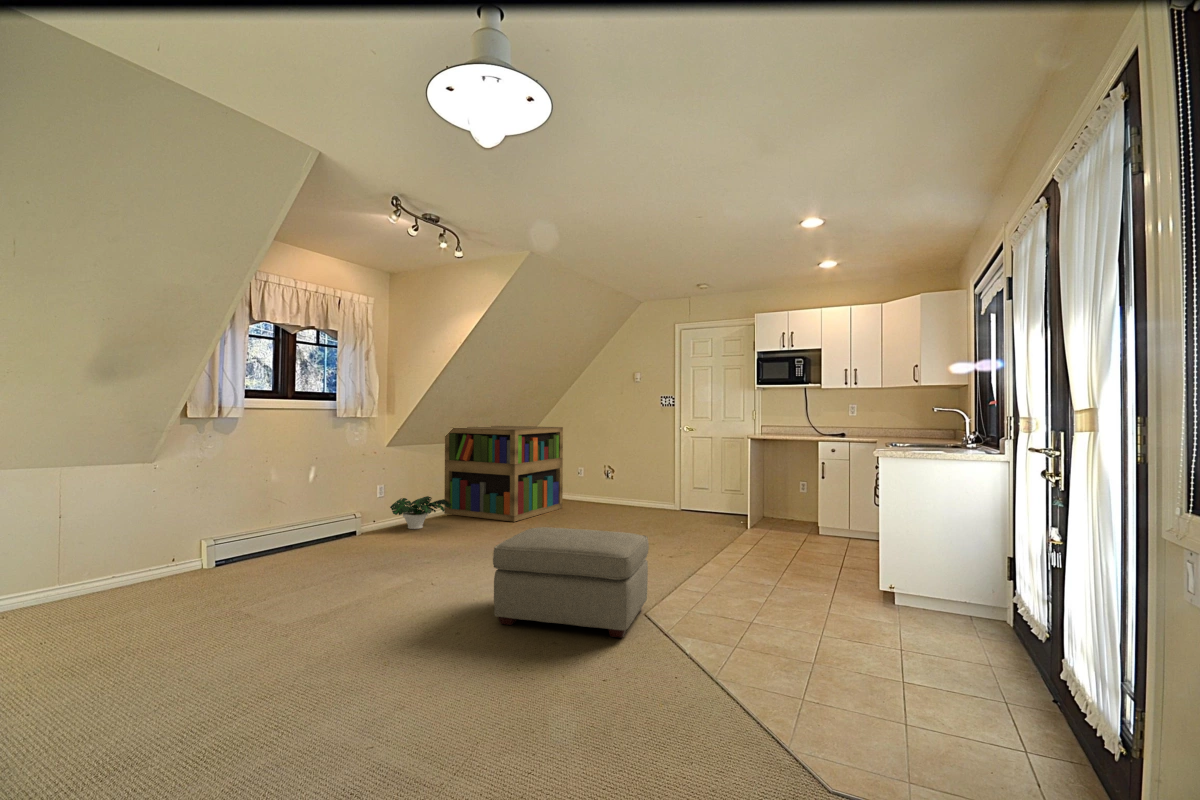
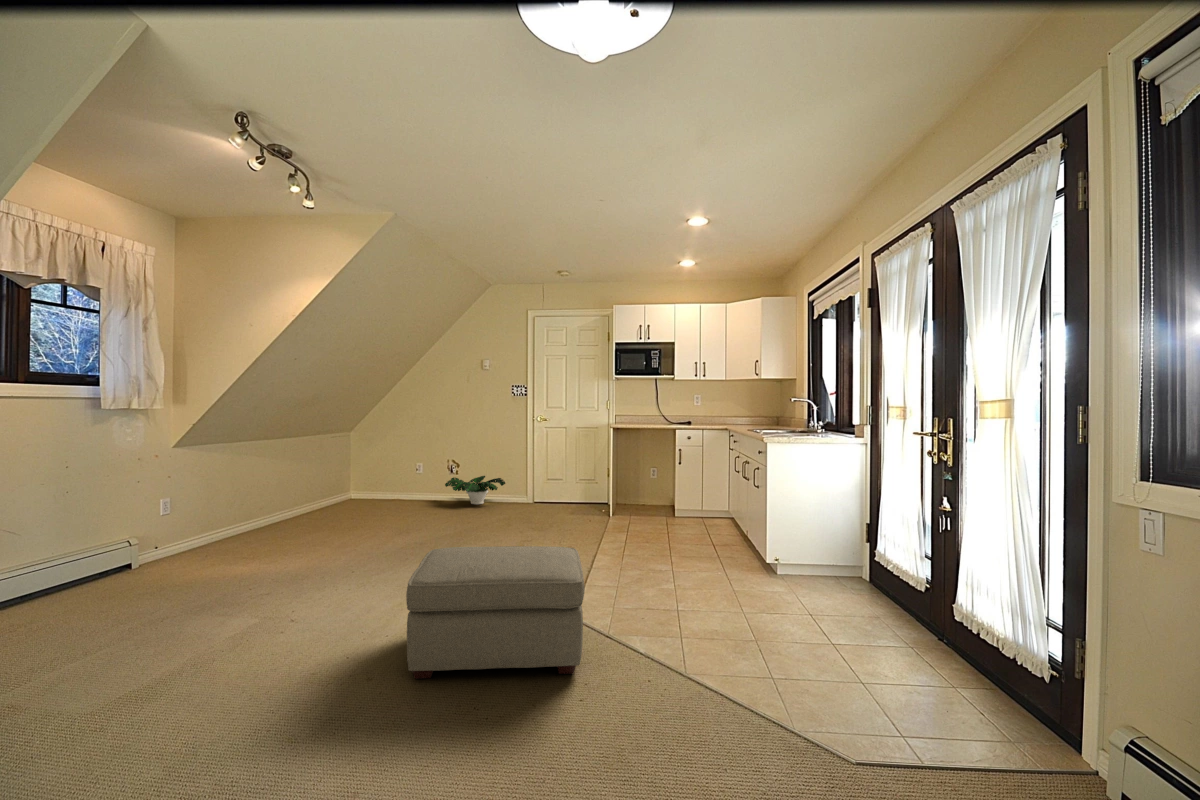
bookshelf: present [444,426,563,522] -> none [252,415,402,529]
potted plant: present [390,496,451,529] -> present [445,476,505,504]

